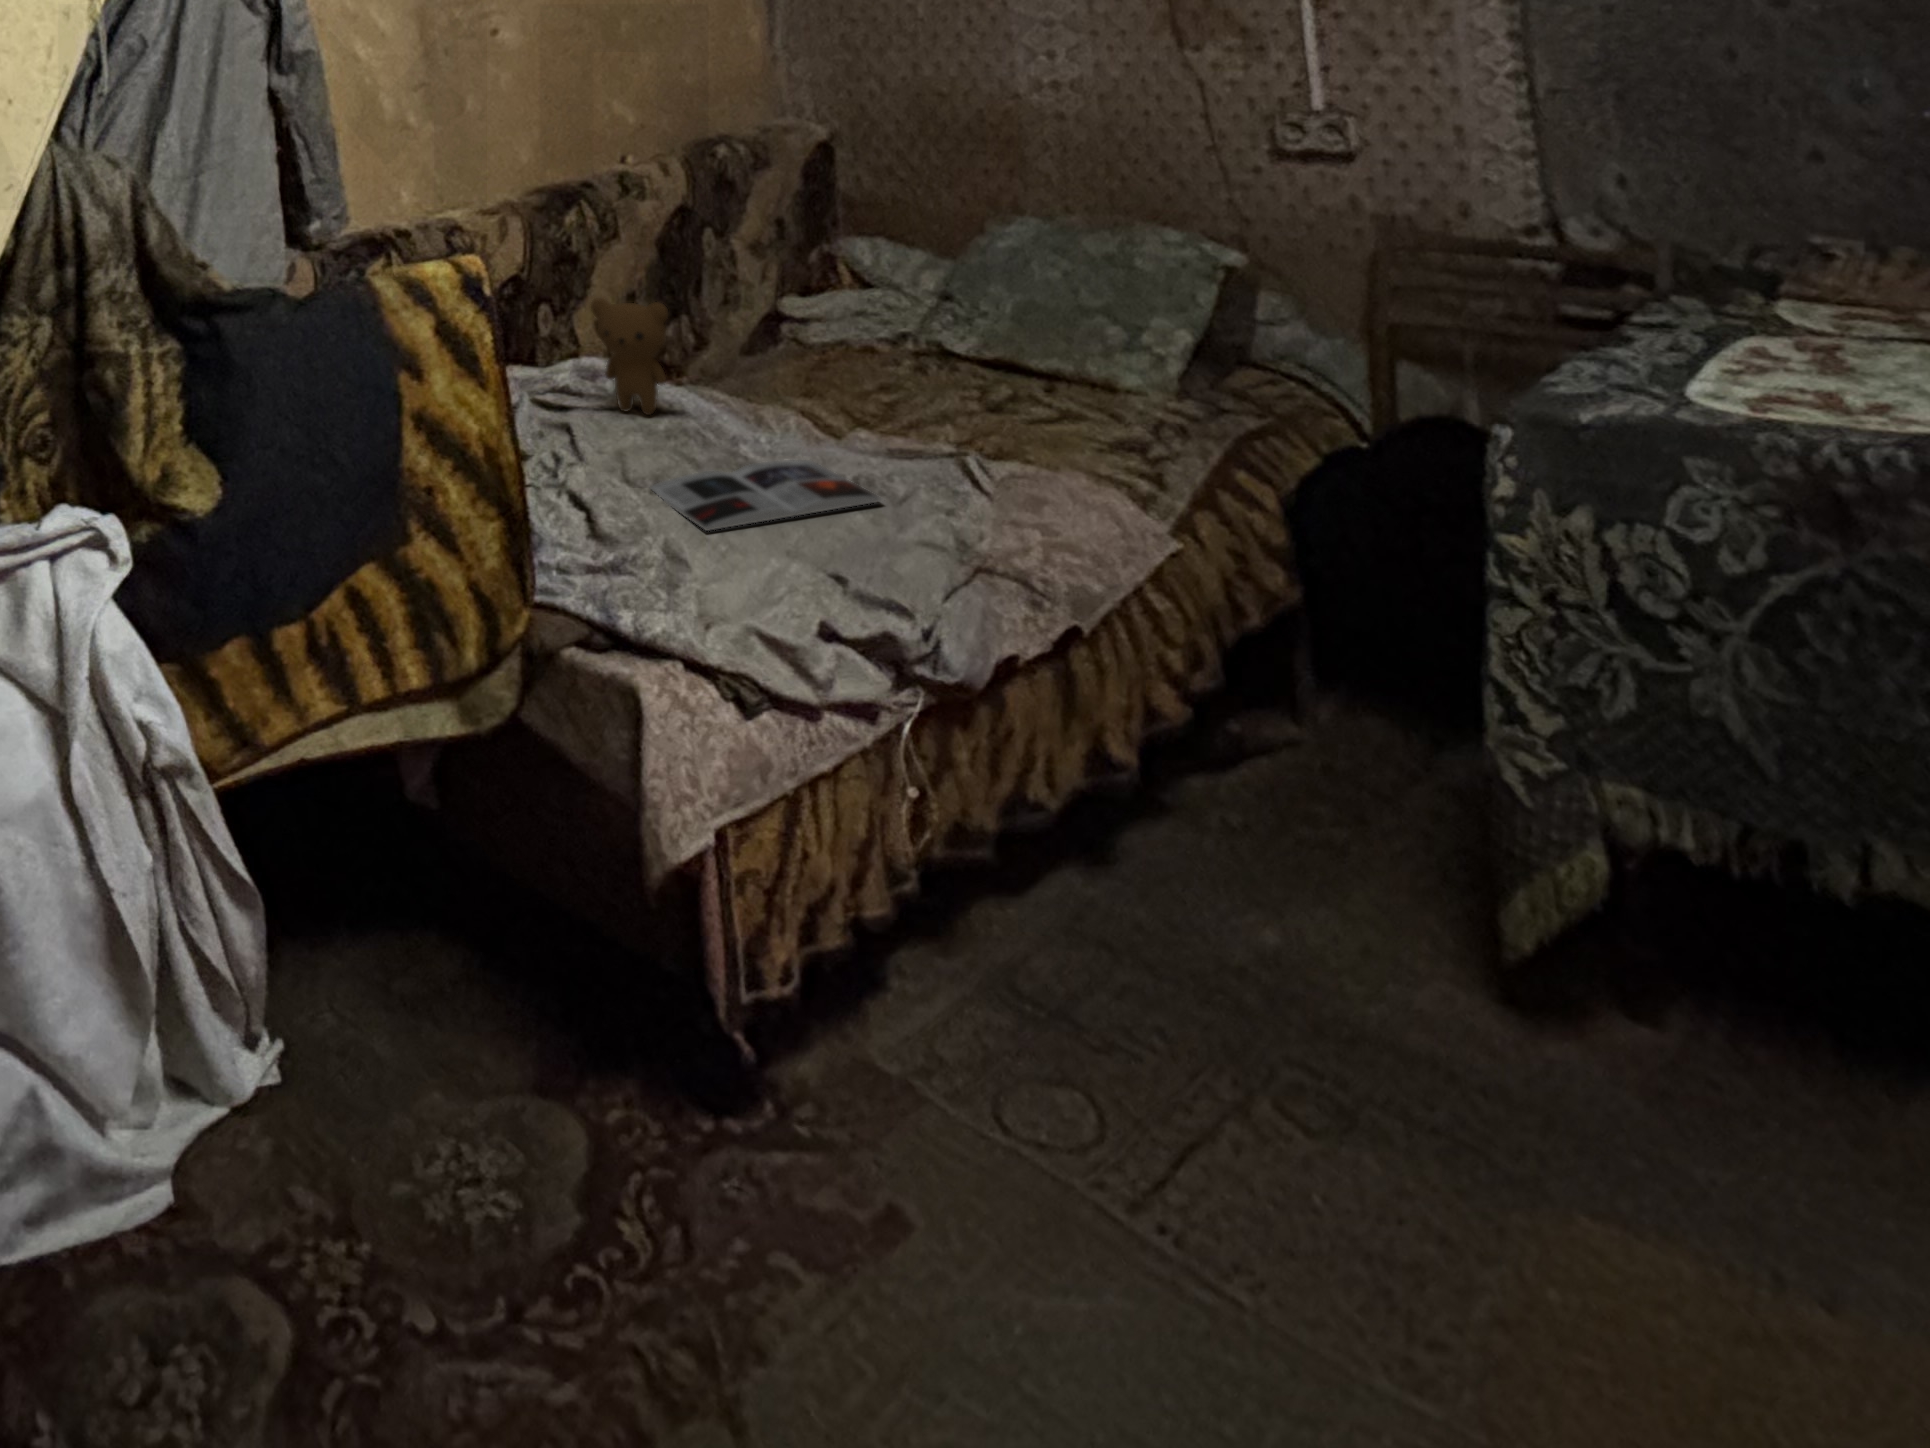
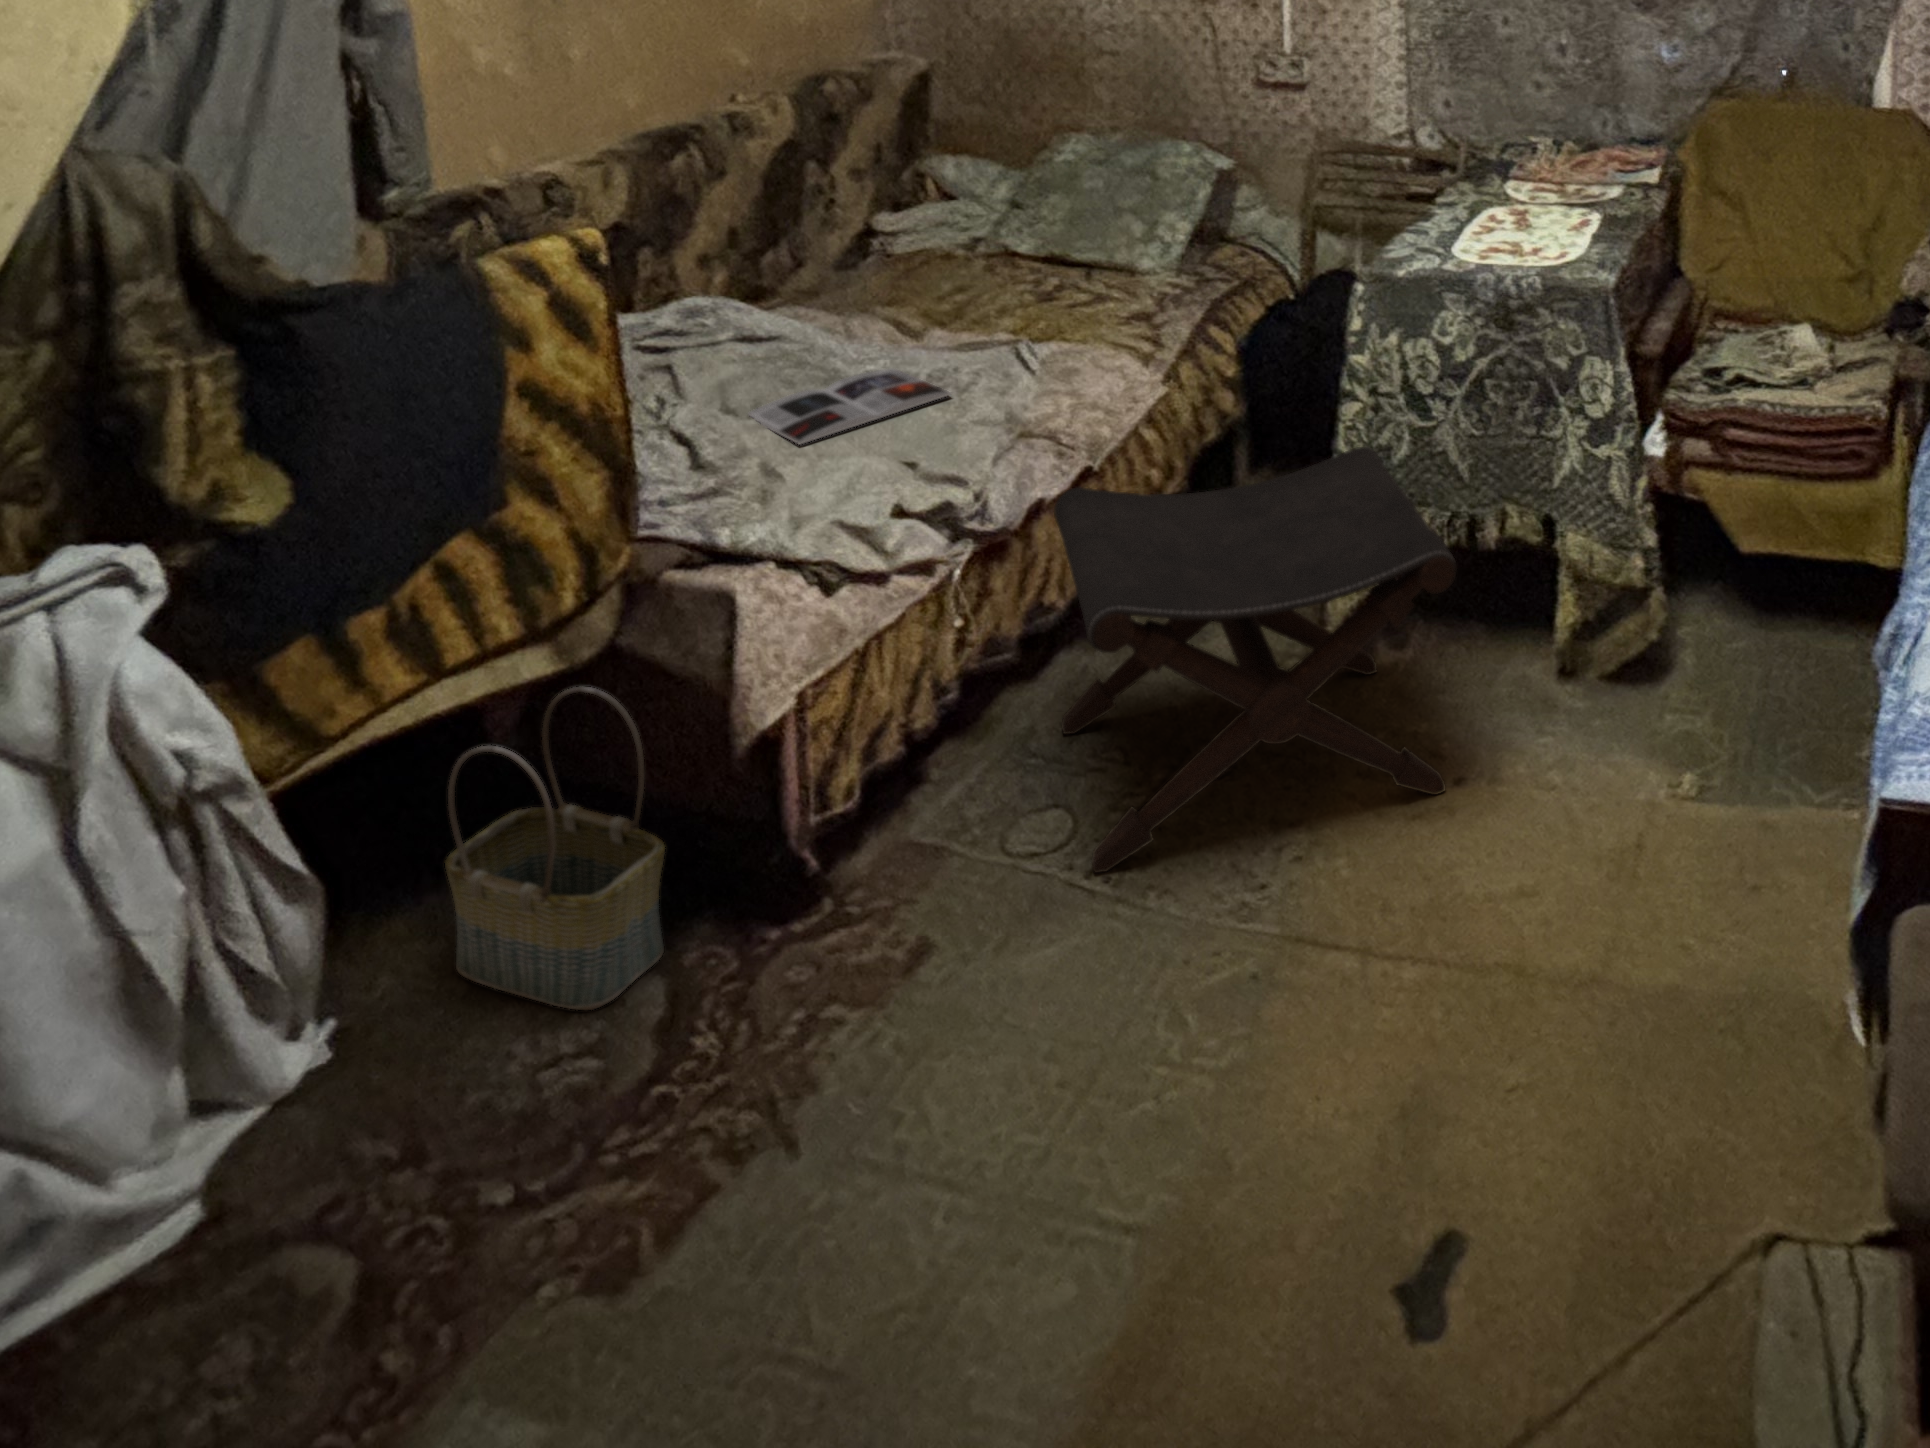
teddy bear: present [591,298,668,415] -> none [696,243,773,346]
footstool: none [1032,650,1808,1319] -> present [1054,447,1456,872]
basket: none [370,755,587,1137] -> present [445,686,665,1010]

